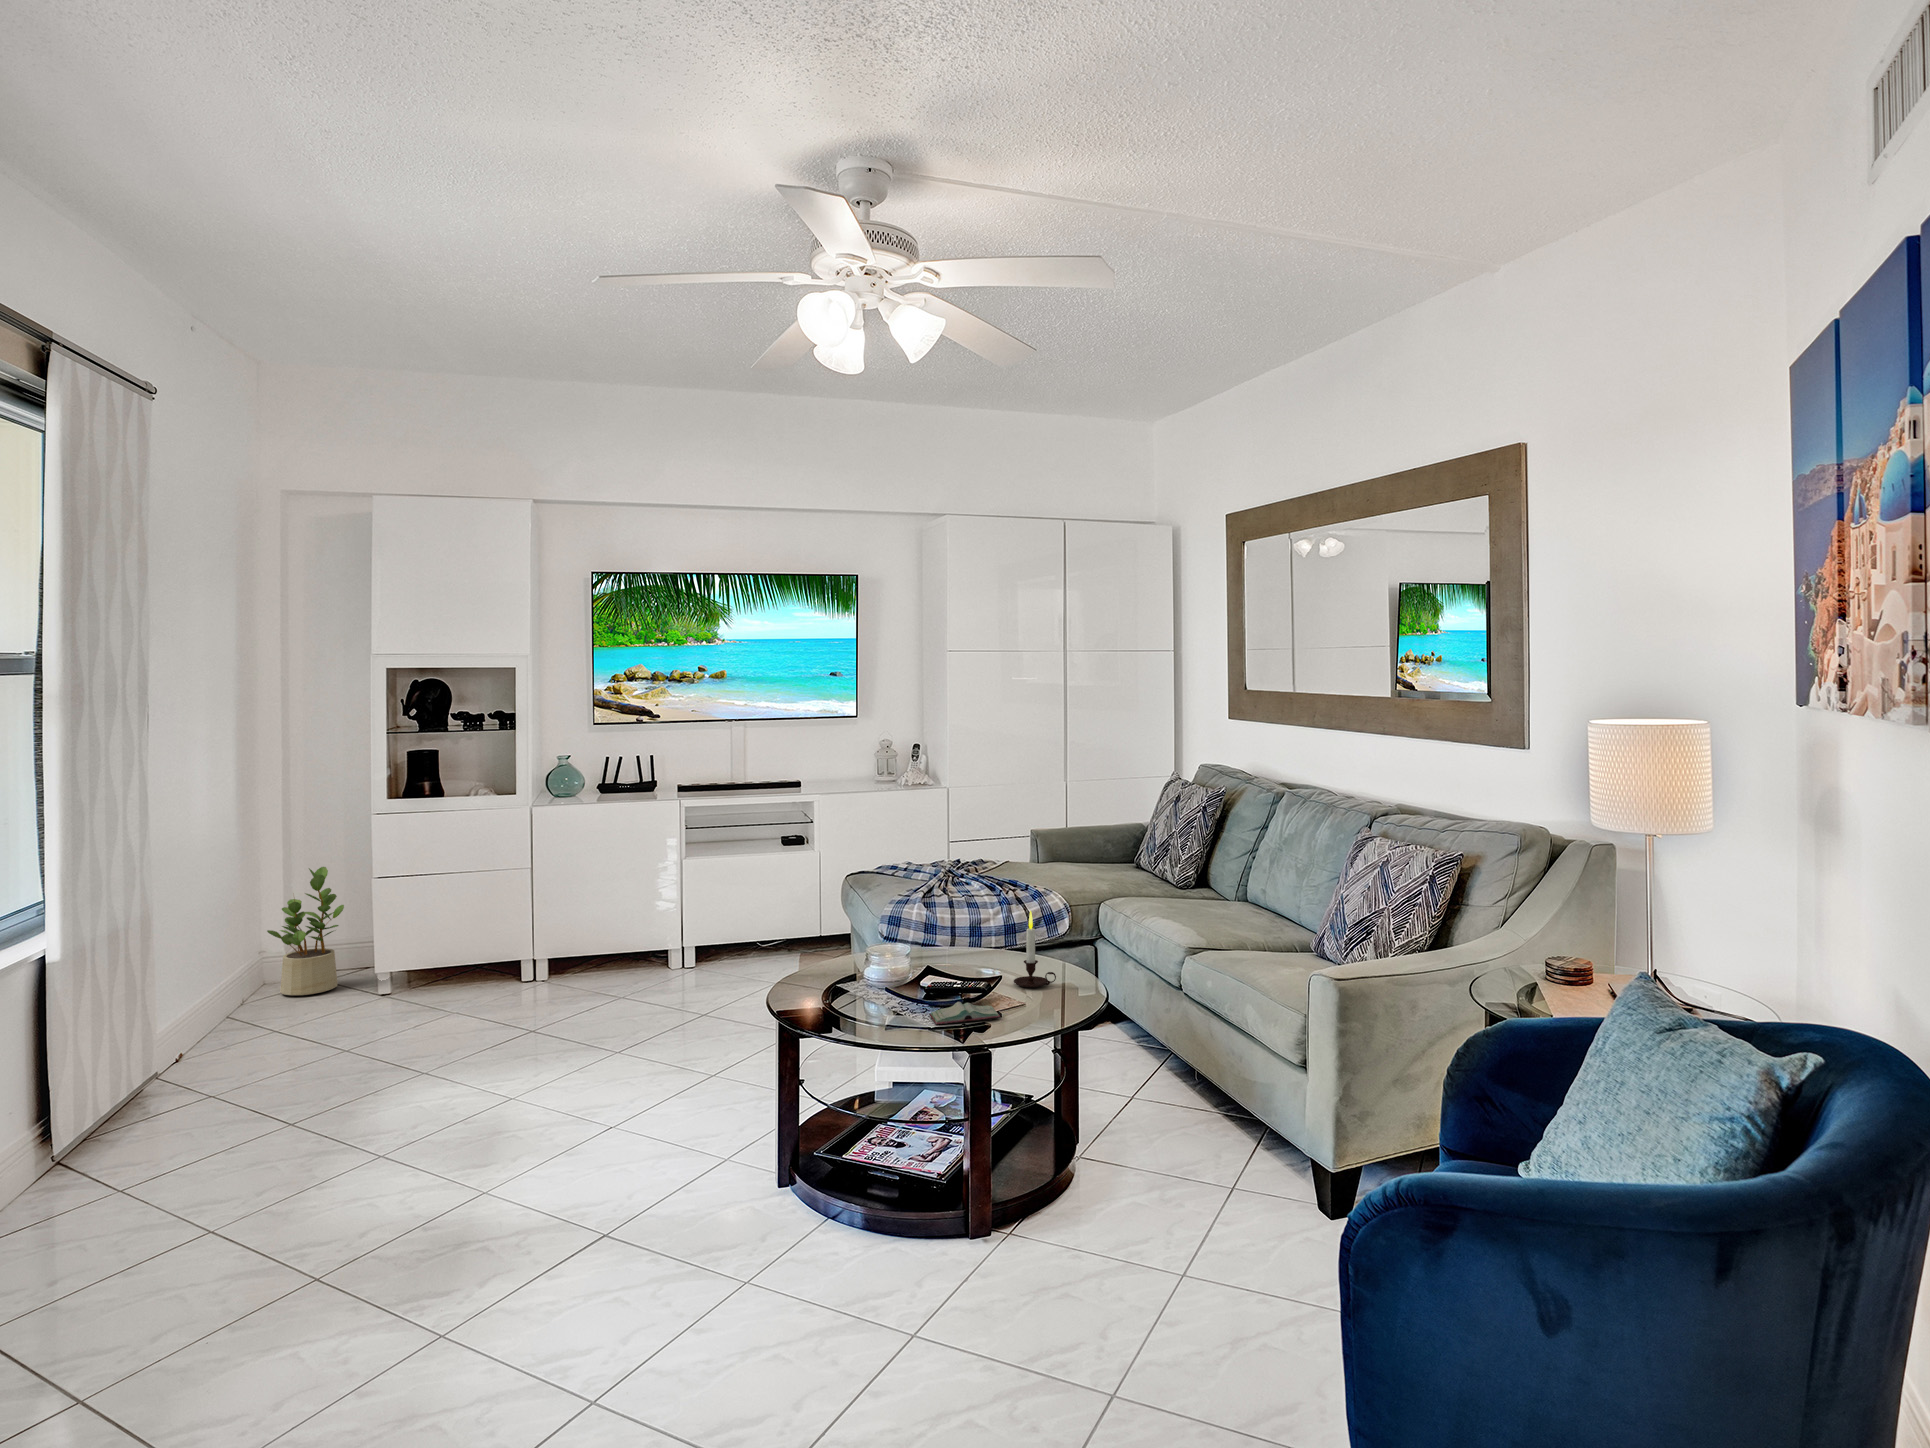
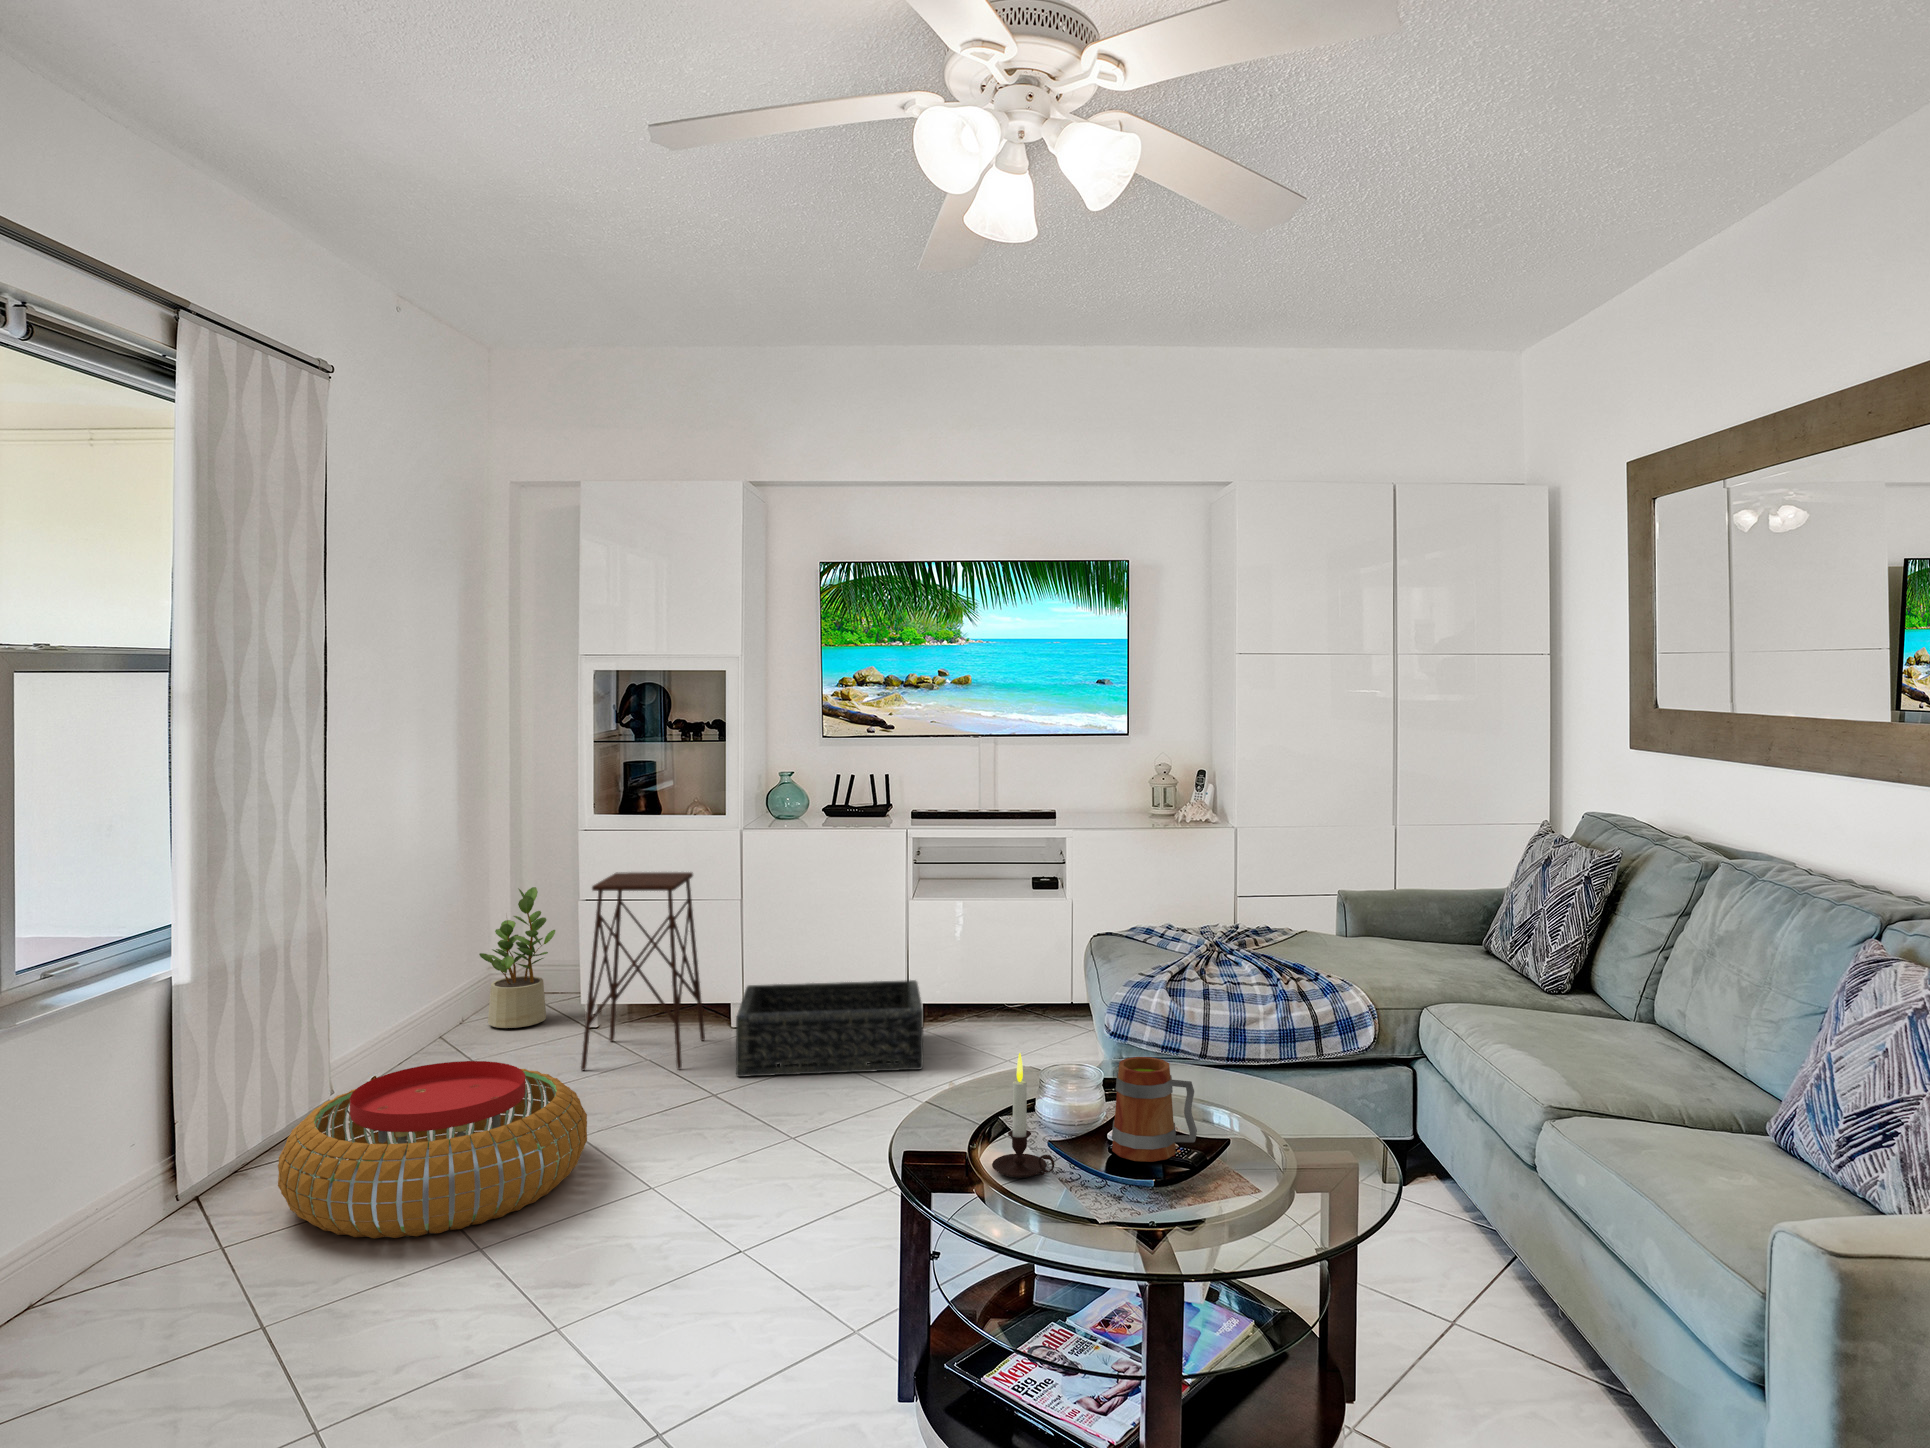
side table: none [398,844,503,1020] -> present [581,872,705,1071]
candle: present [1014,911,1056,987] -> present [992,1053,1054,1178]
basket: none [541,925,707,1011] -> present [736,980,923,1077]
mug: none [920,930,978,997] -> present [1112,1057,1197,1162]
book: present [930,1002,1000,1024] -> none [1108,1181,1214,1218]
pouf: none [175,1005,452,1148] -> present [278,1061,587,1238]

